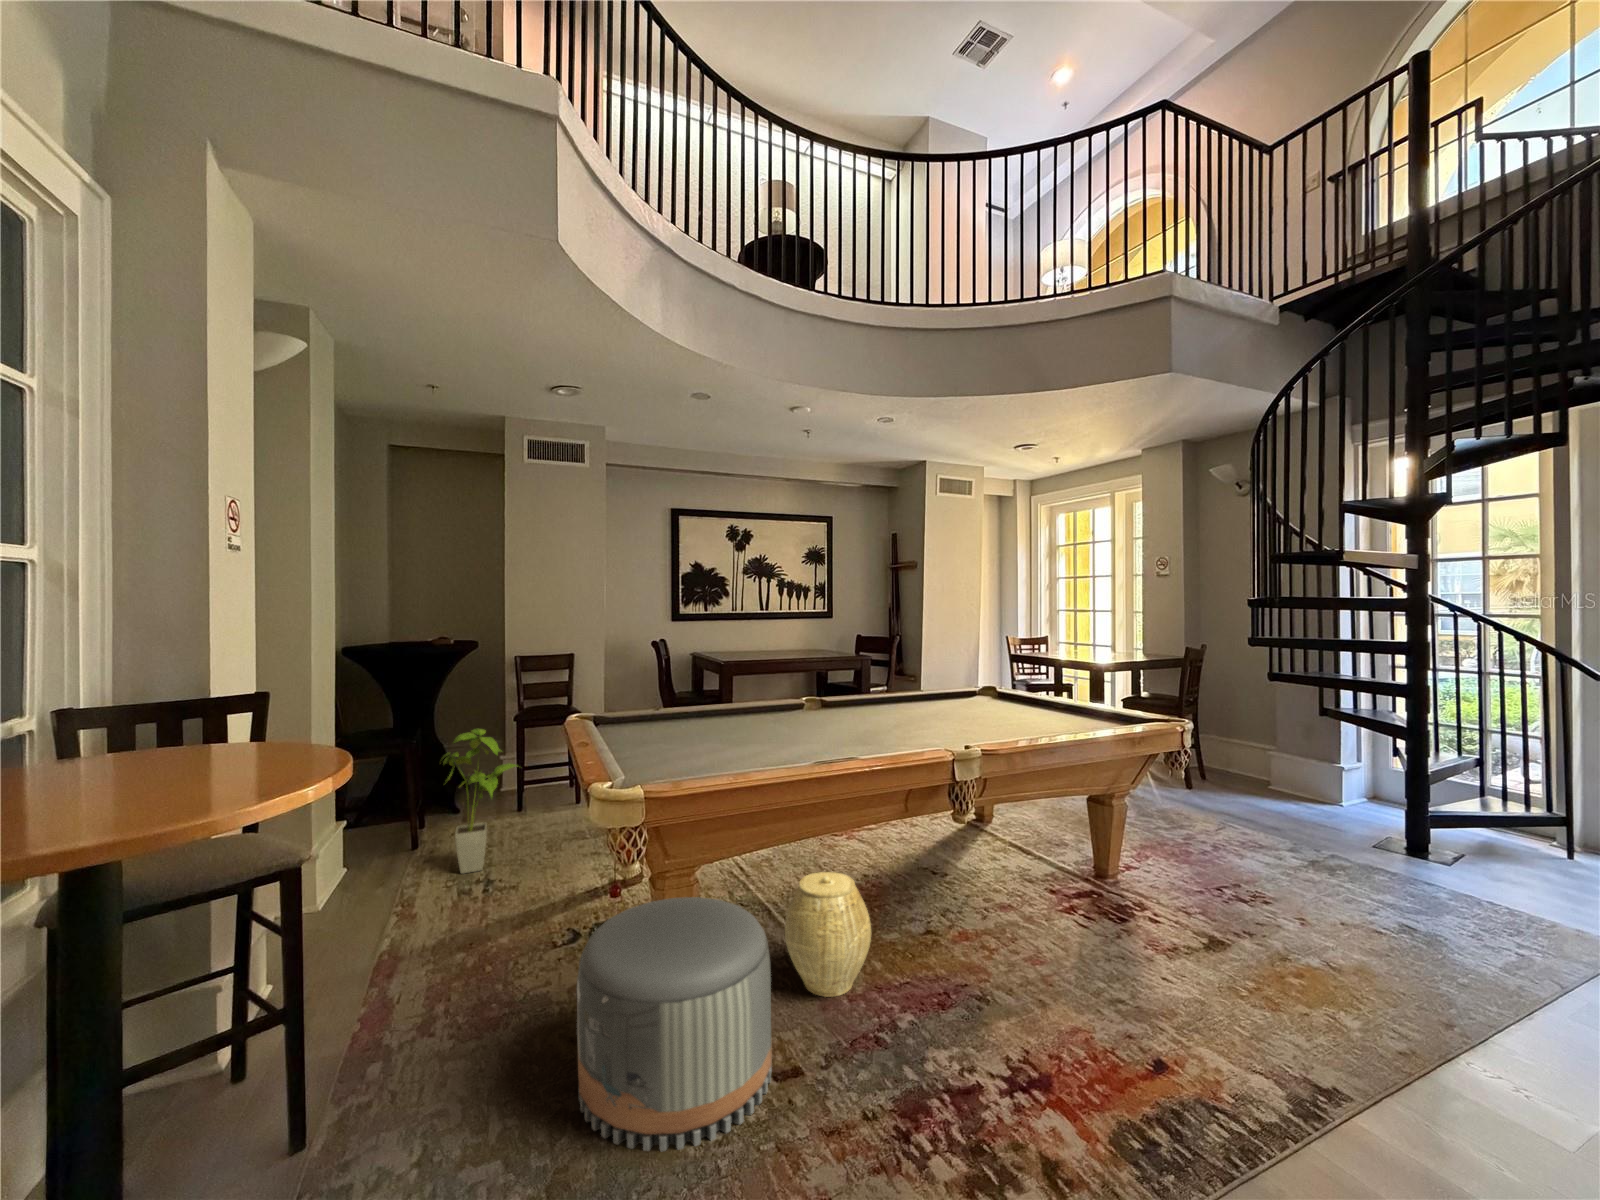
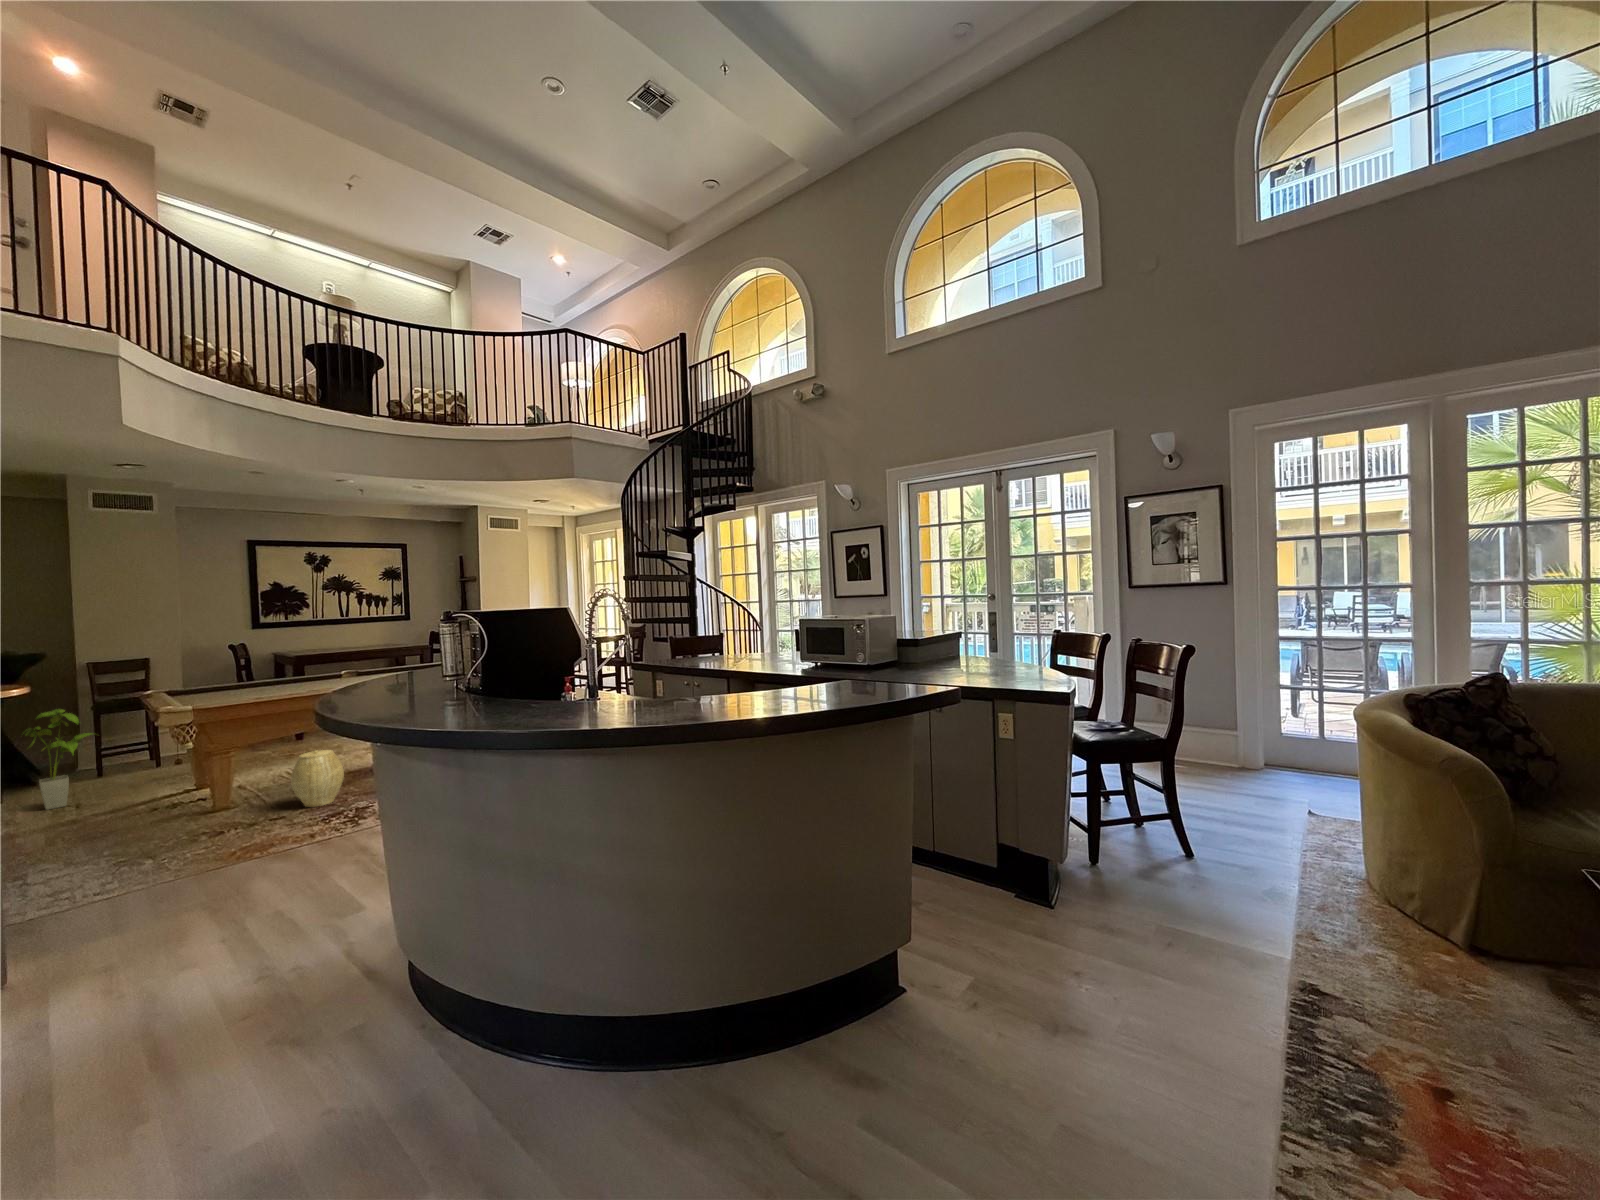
pouf: present [577,897,772,1151] -> none [150,760,271,854]

